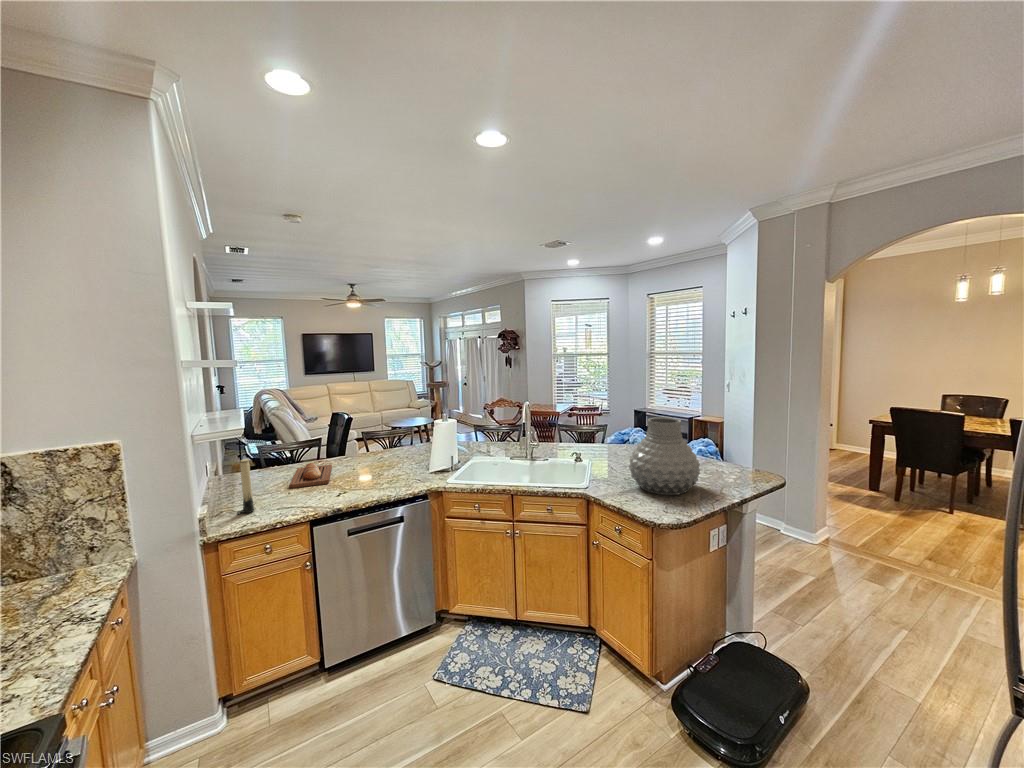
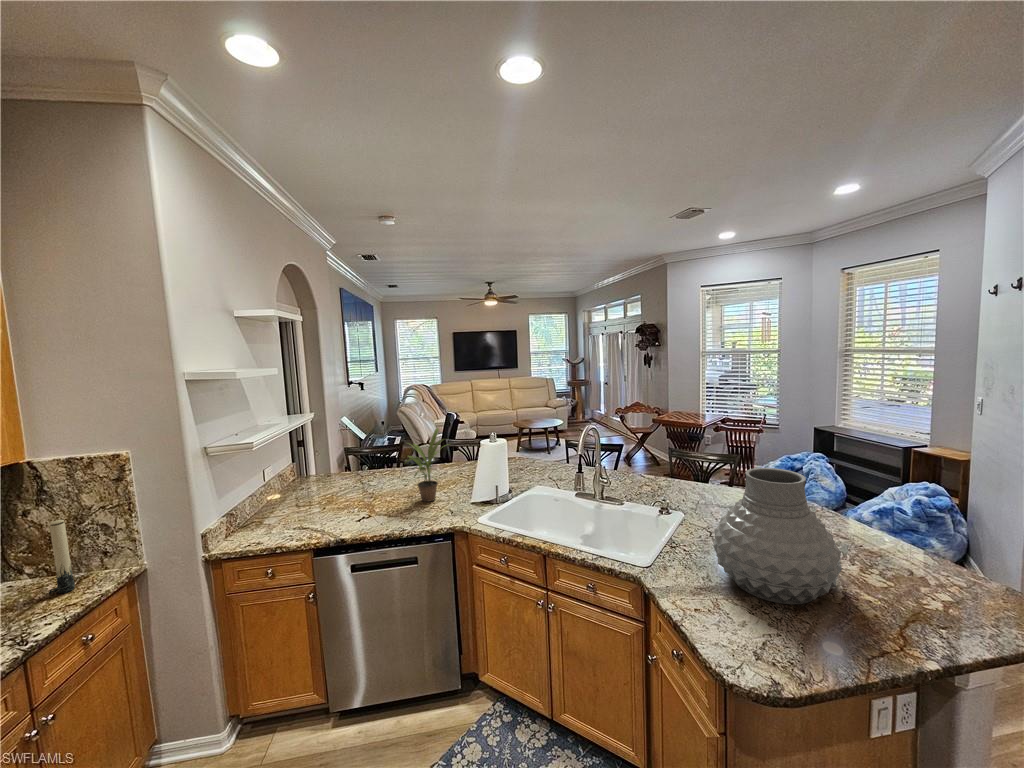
potted plant: none [366,413,413,477] -> present [405,428,443,502]
candle: present [237,459,254,514] -> present [49,520,75,593]
bread loaf: present [289,463,332,488] -> none [327,475,386,503]

